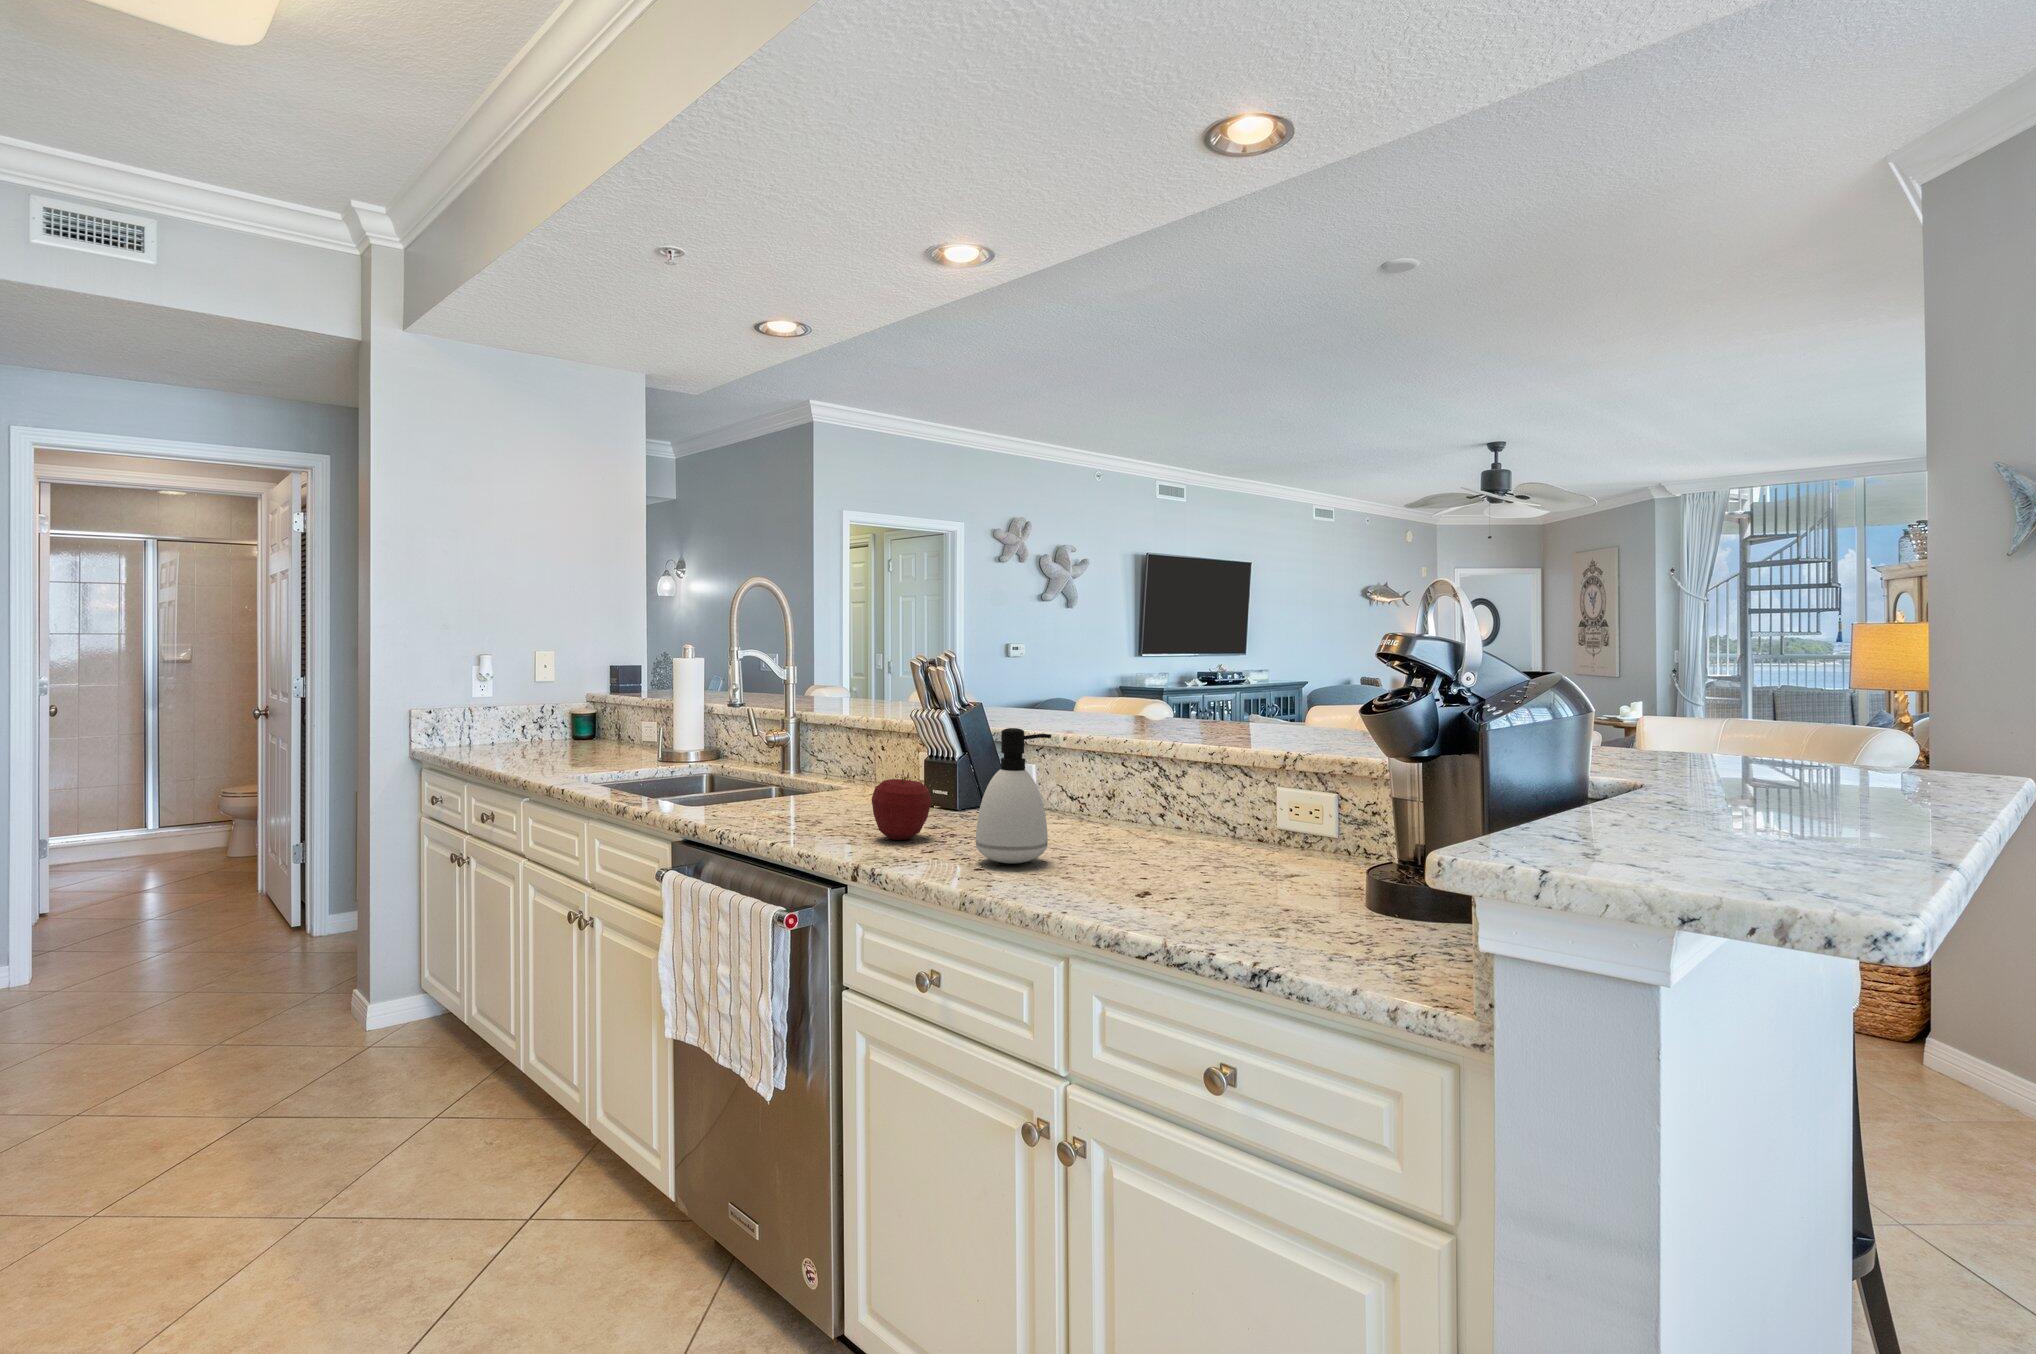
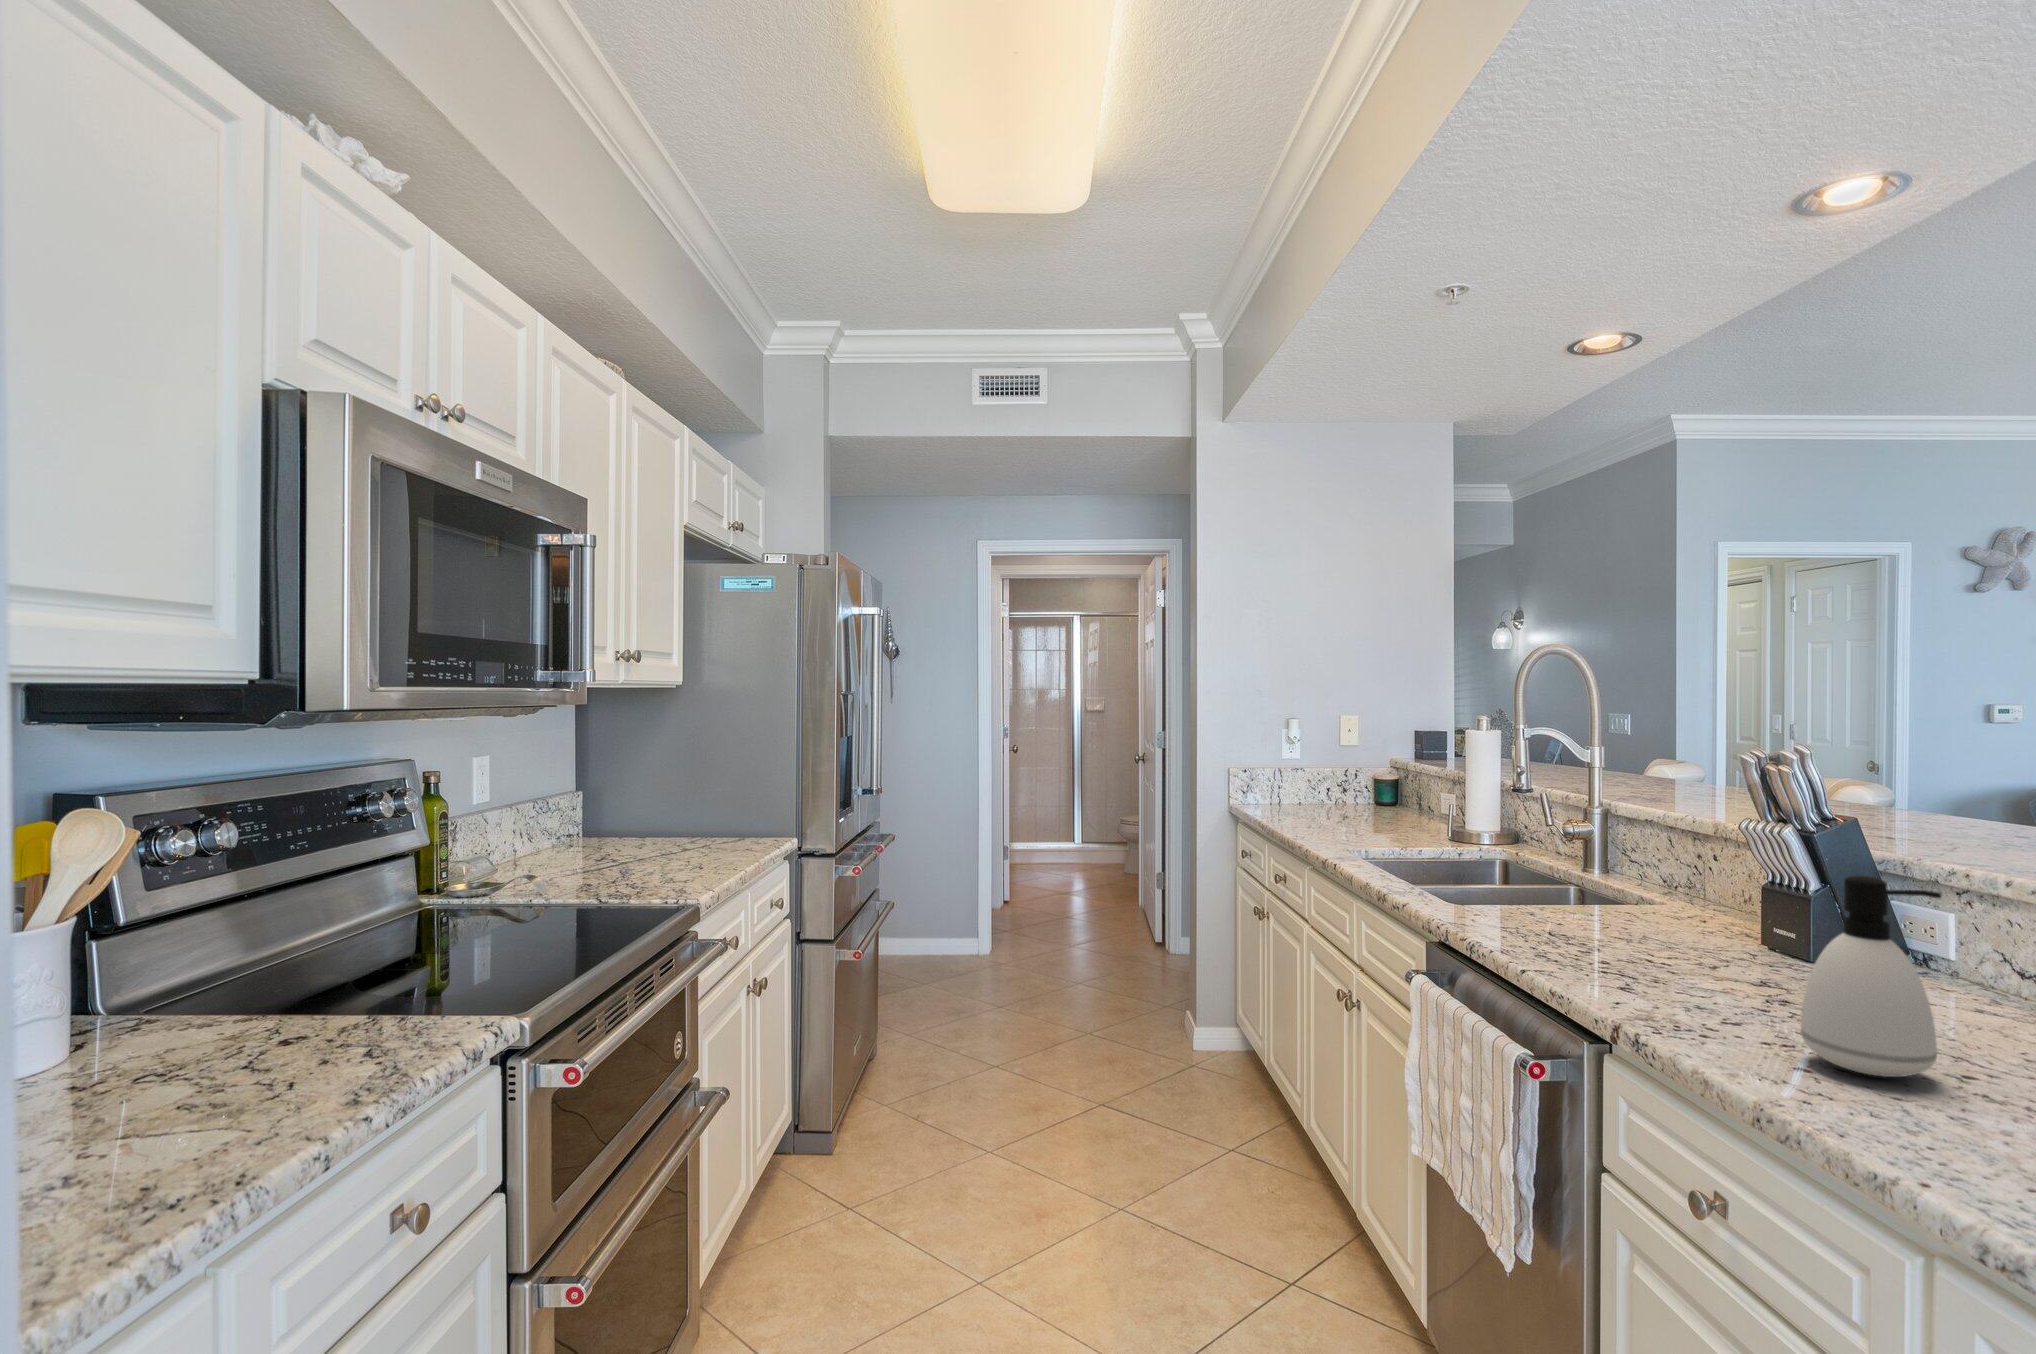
apple: present [872,776,932,840] -> none [1653,913,1747,997]

